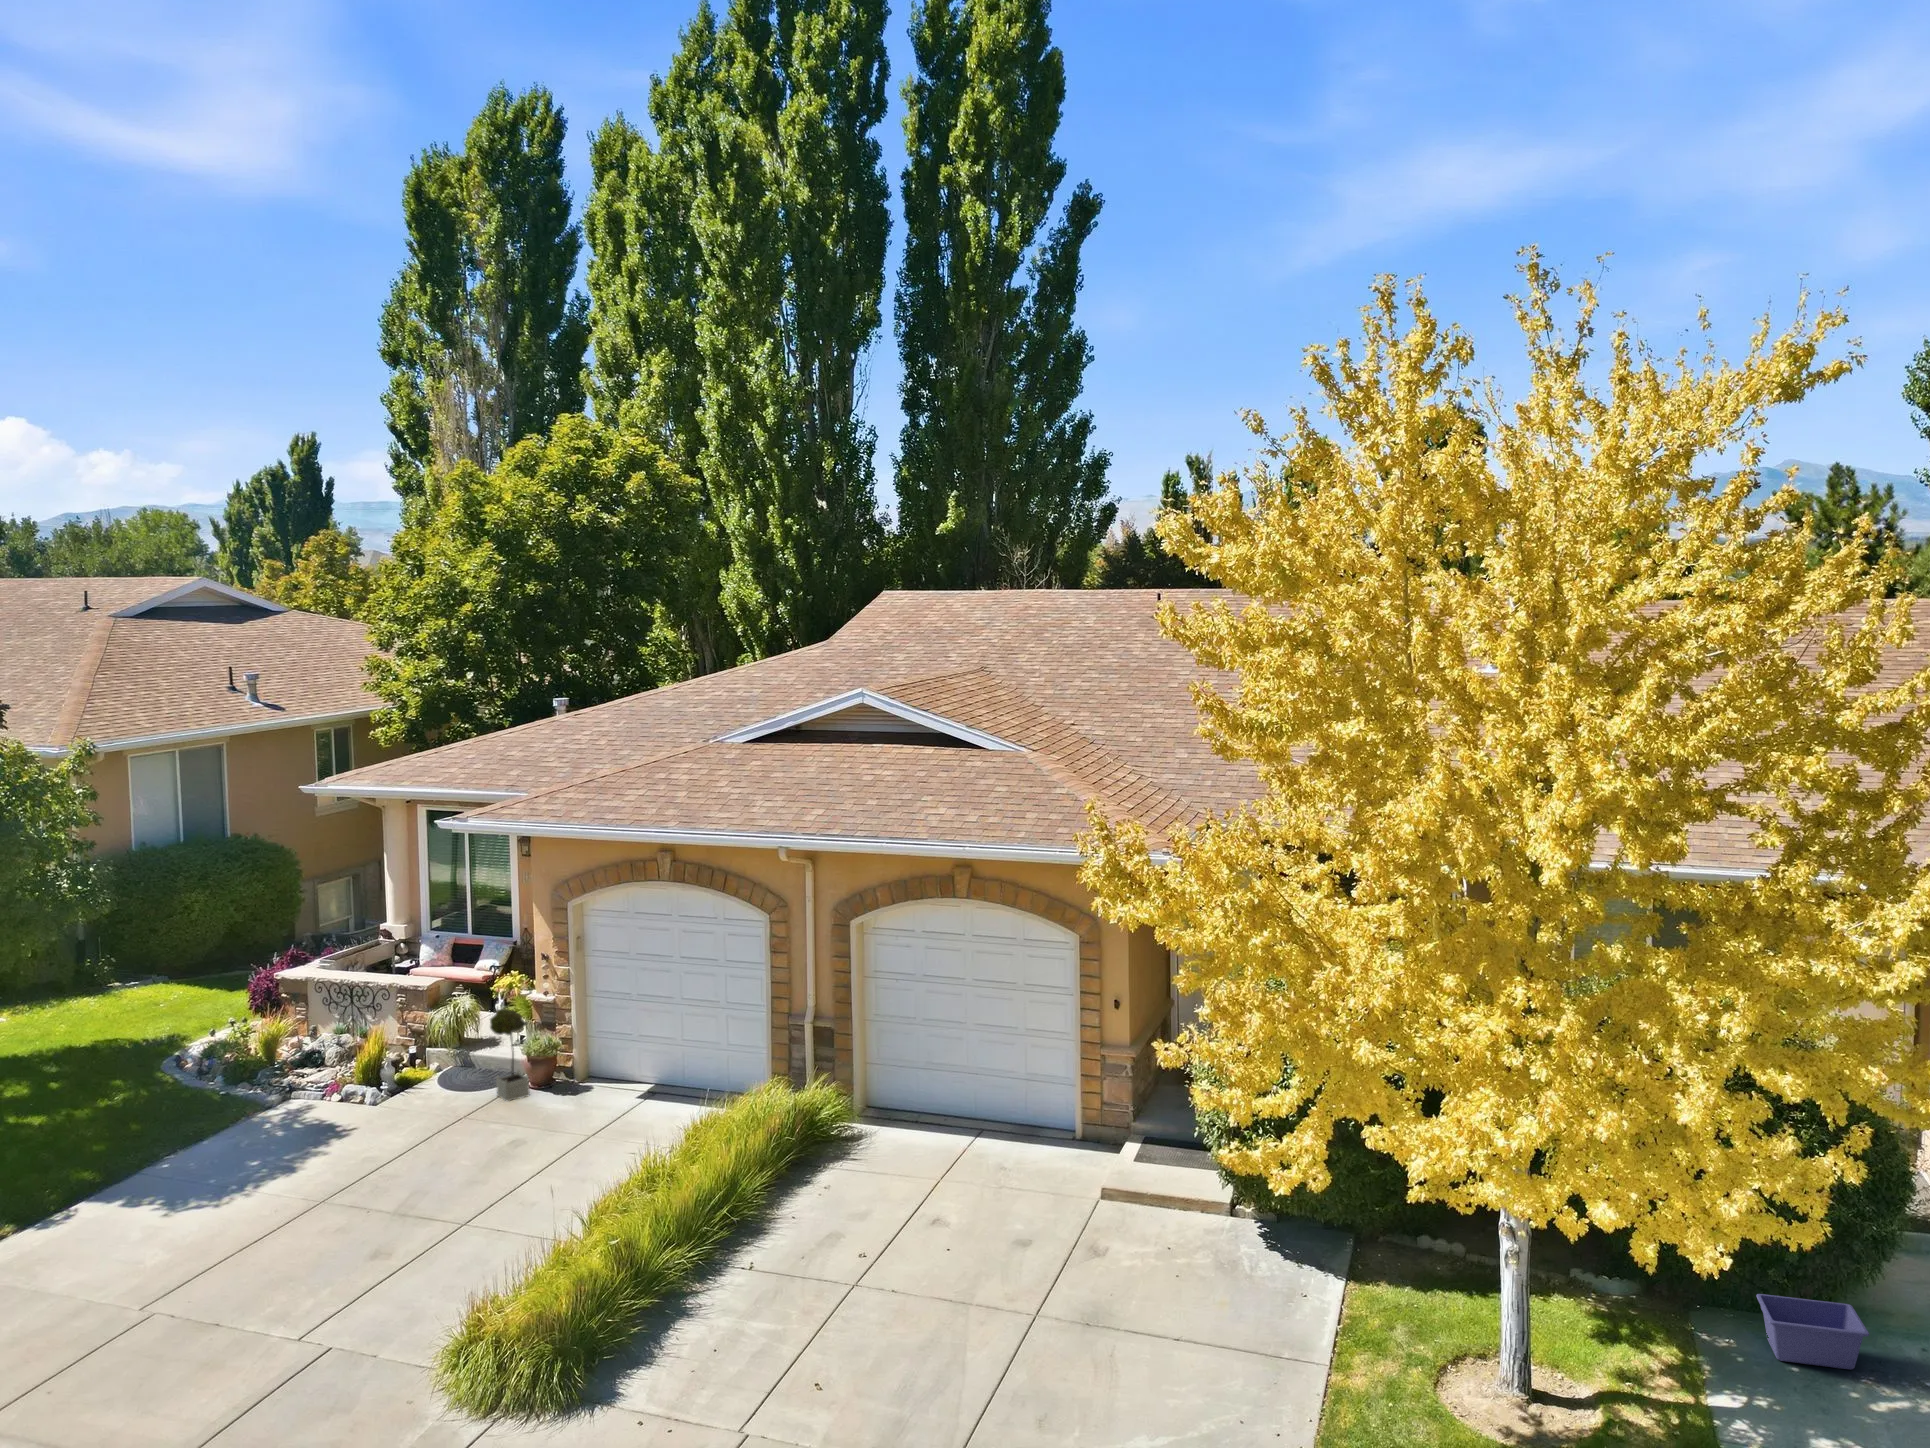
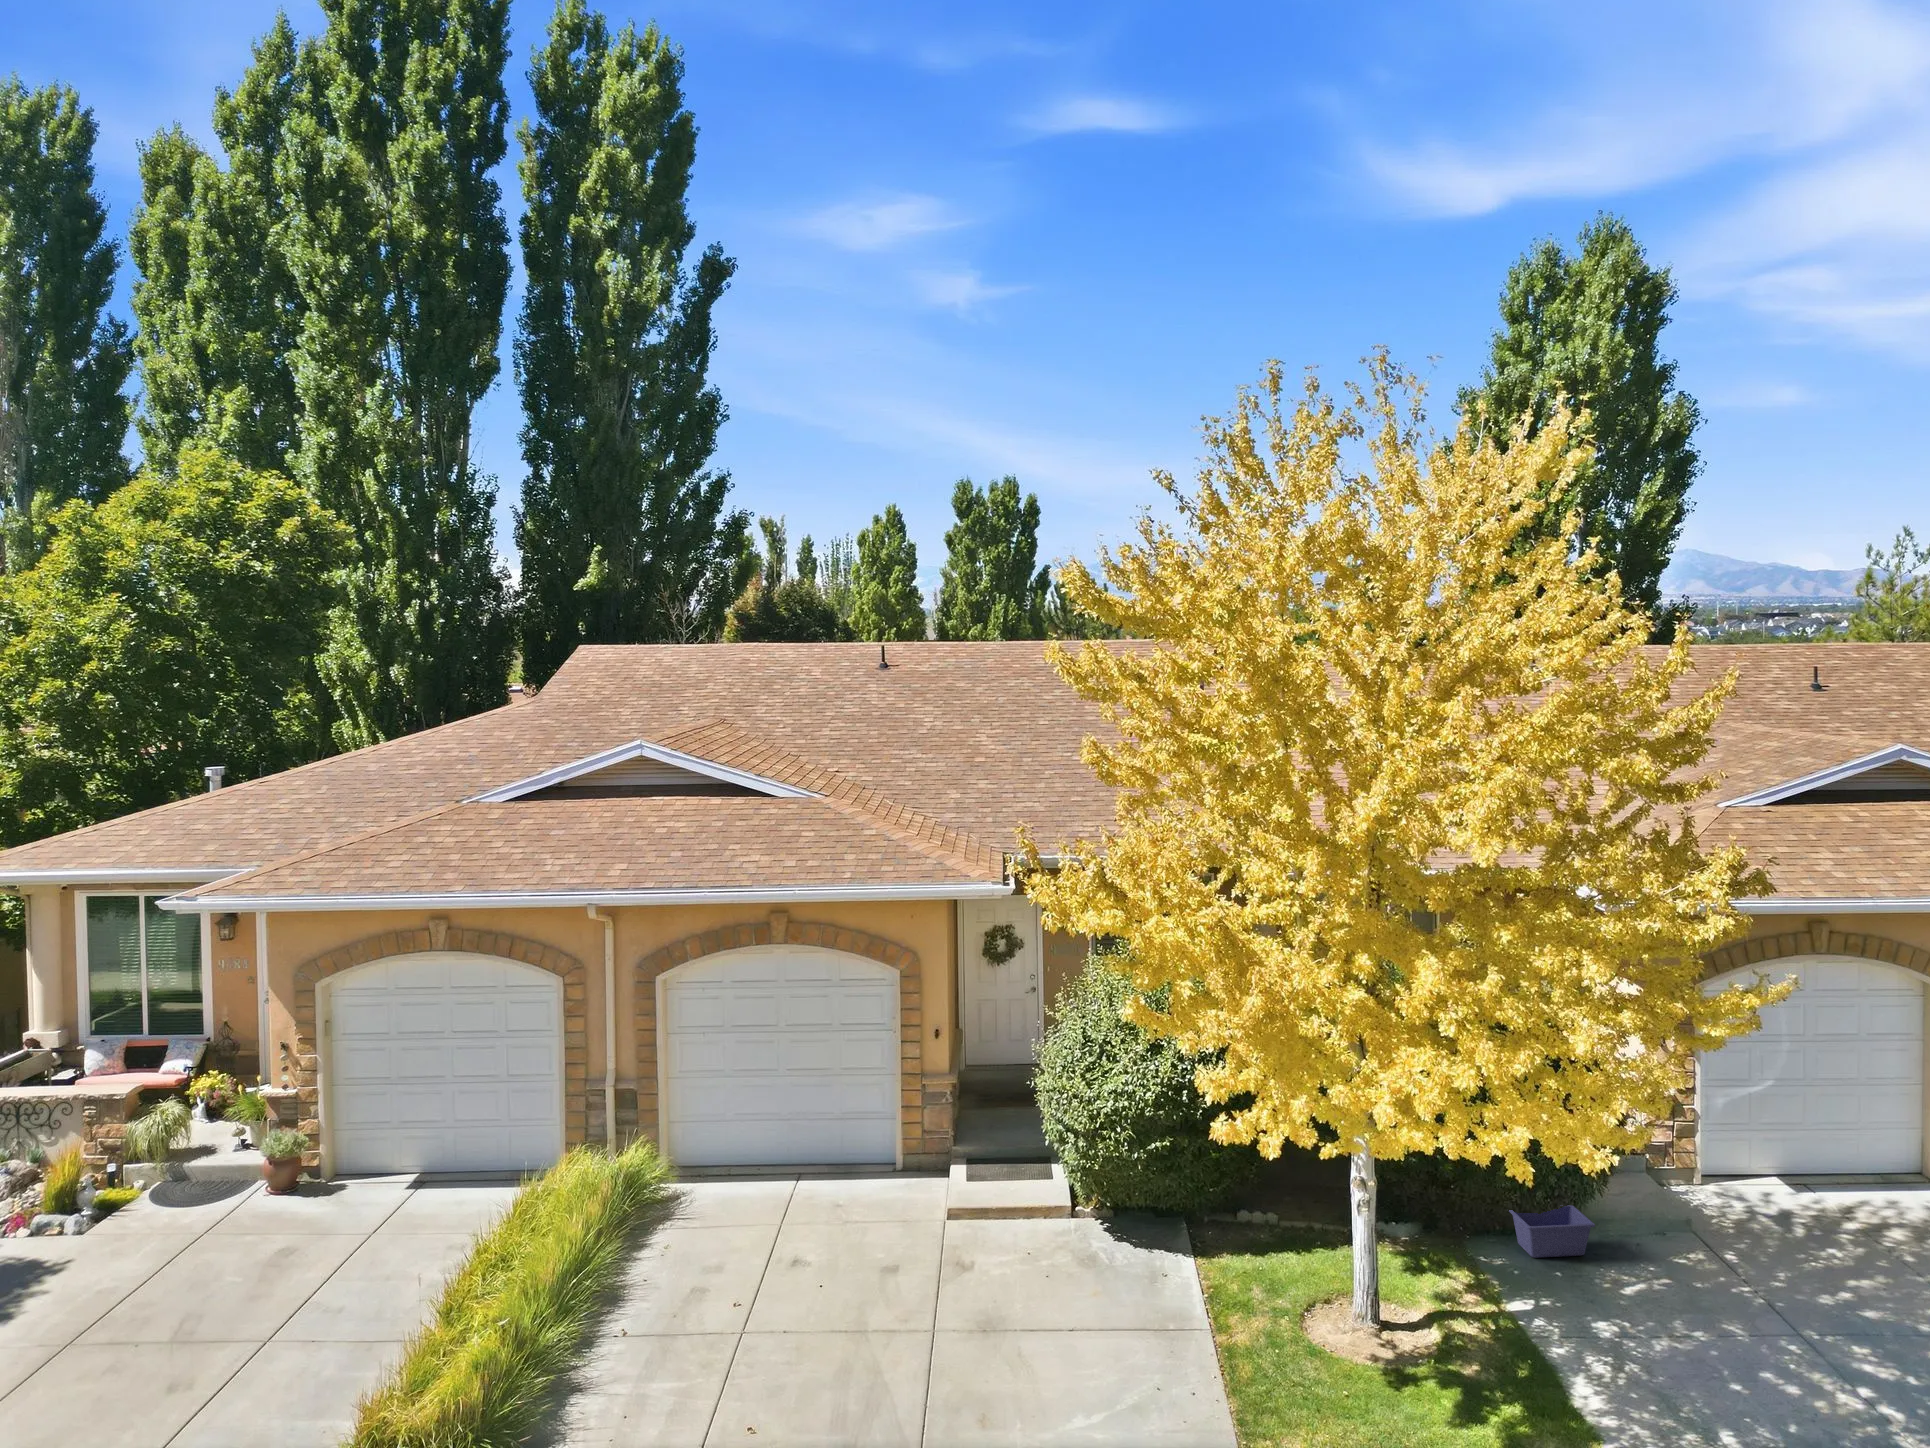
potted tree: present [490,1009,530,1101] -> none [226,1112,276,1215]

